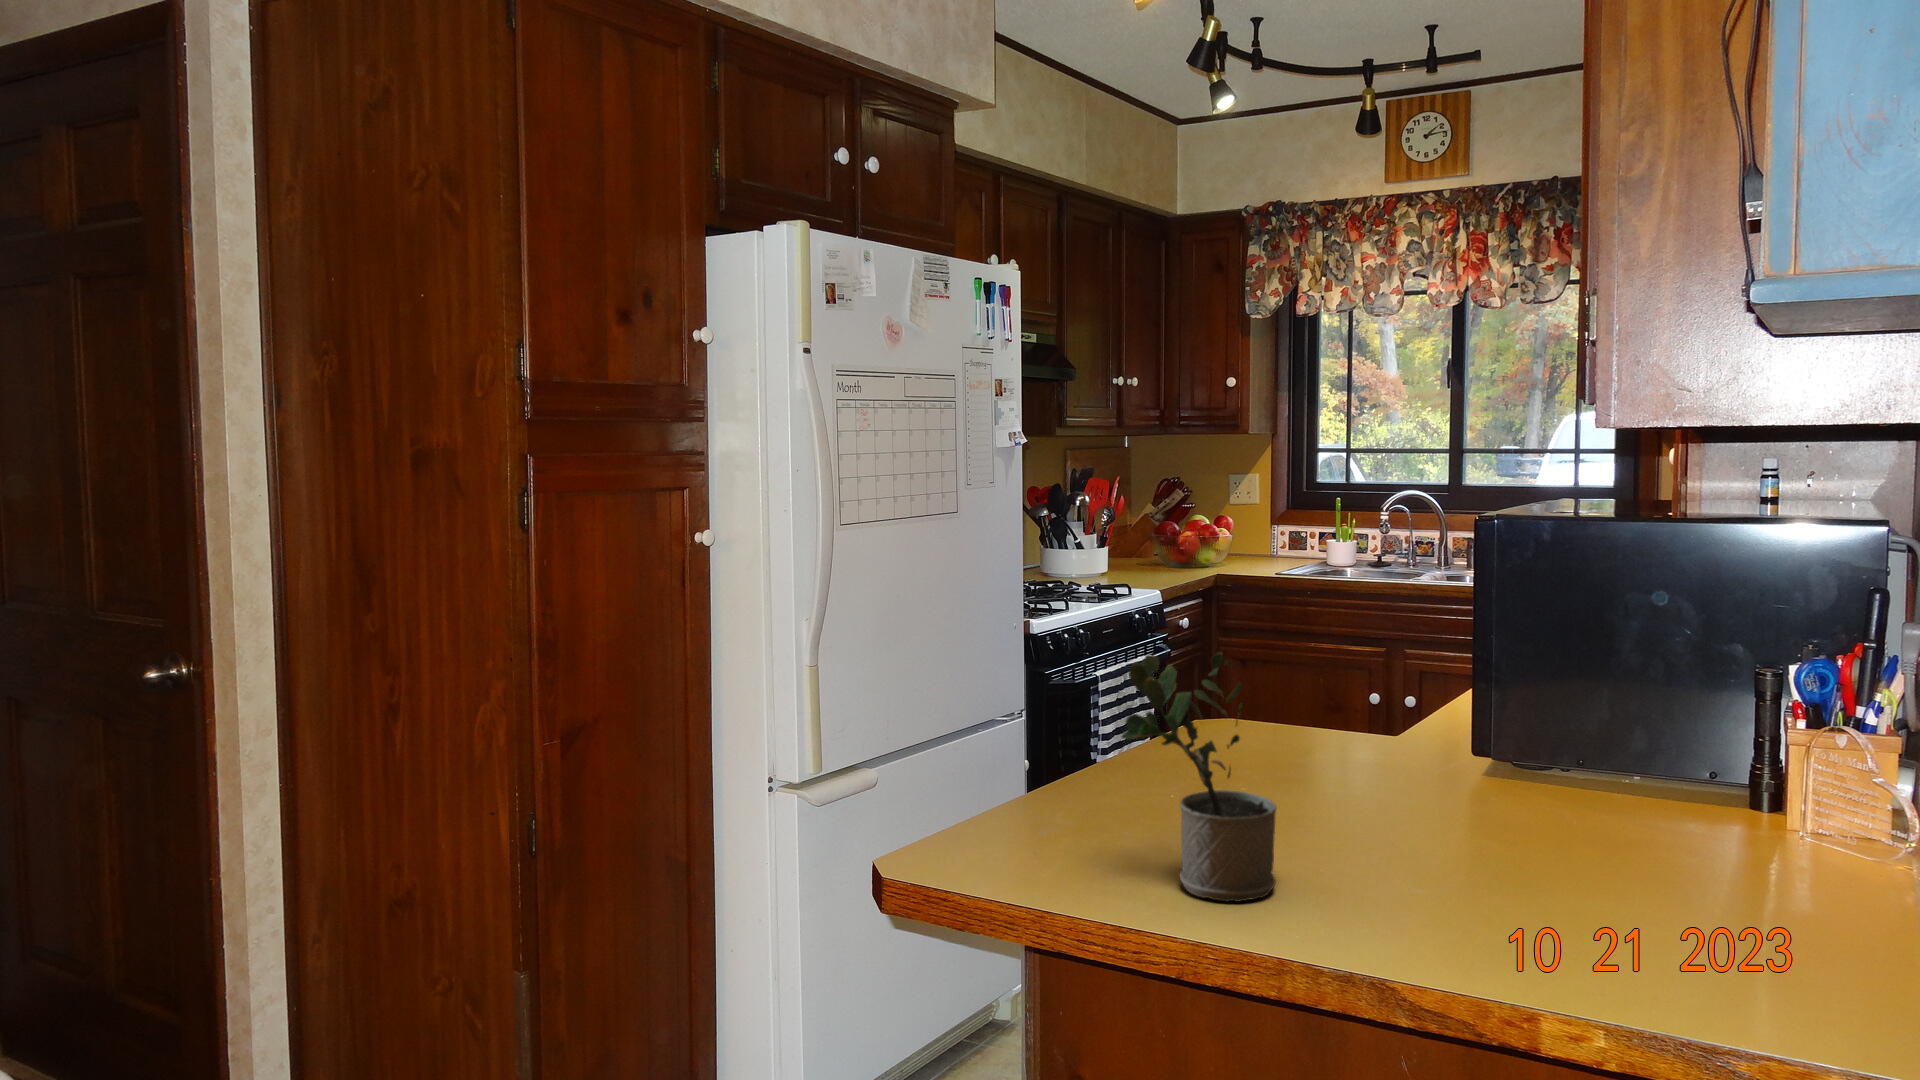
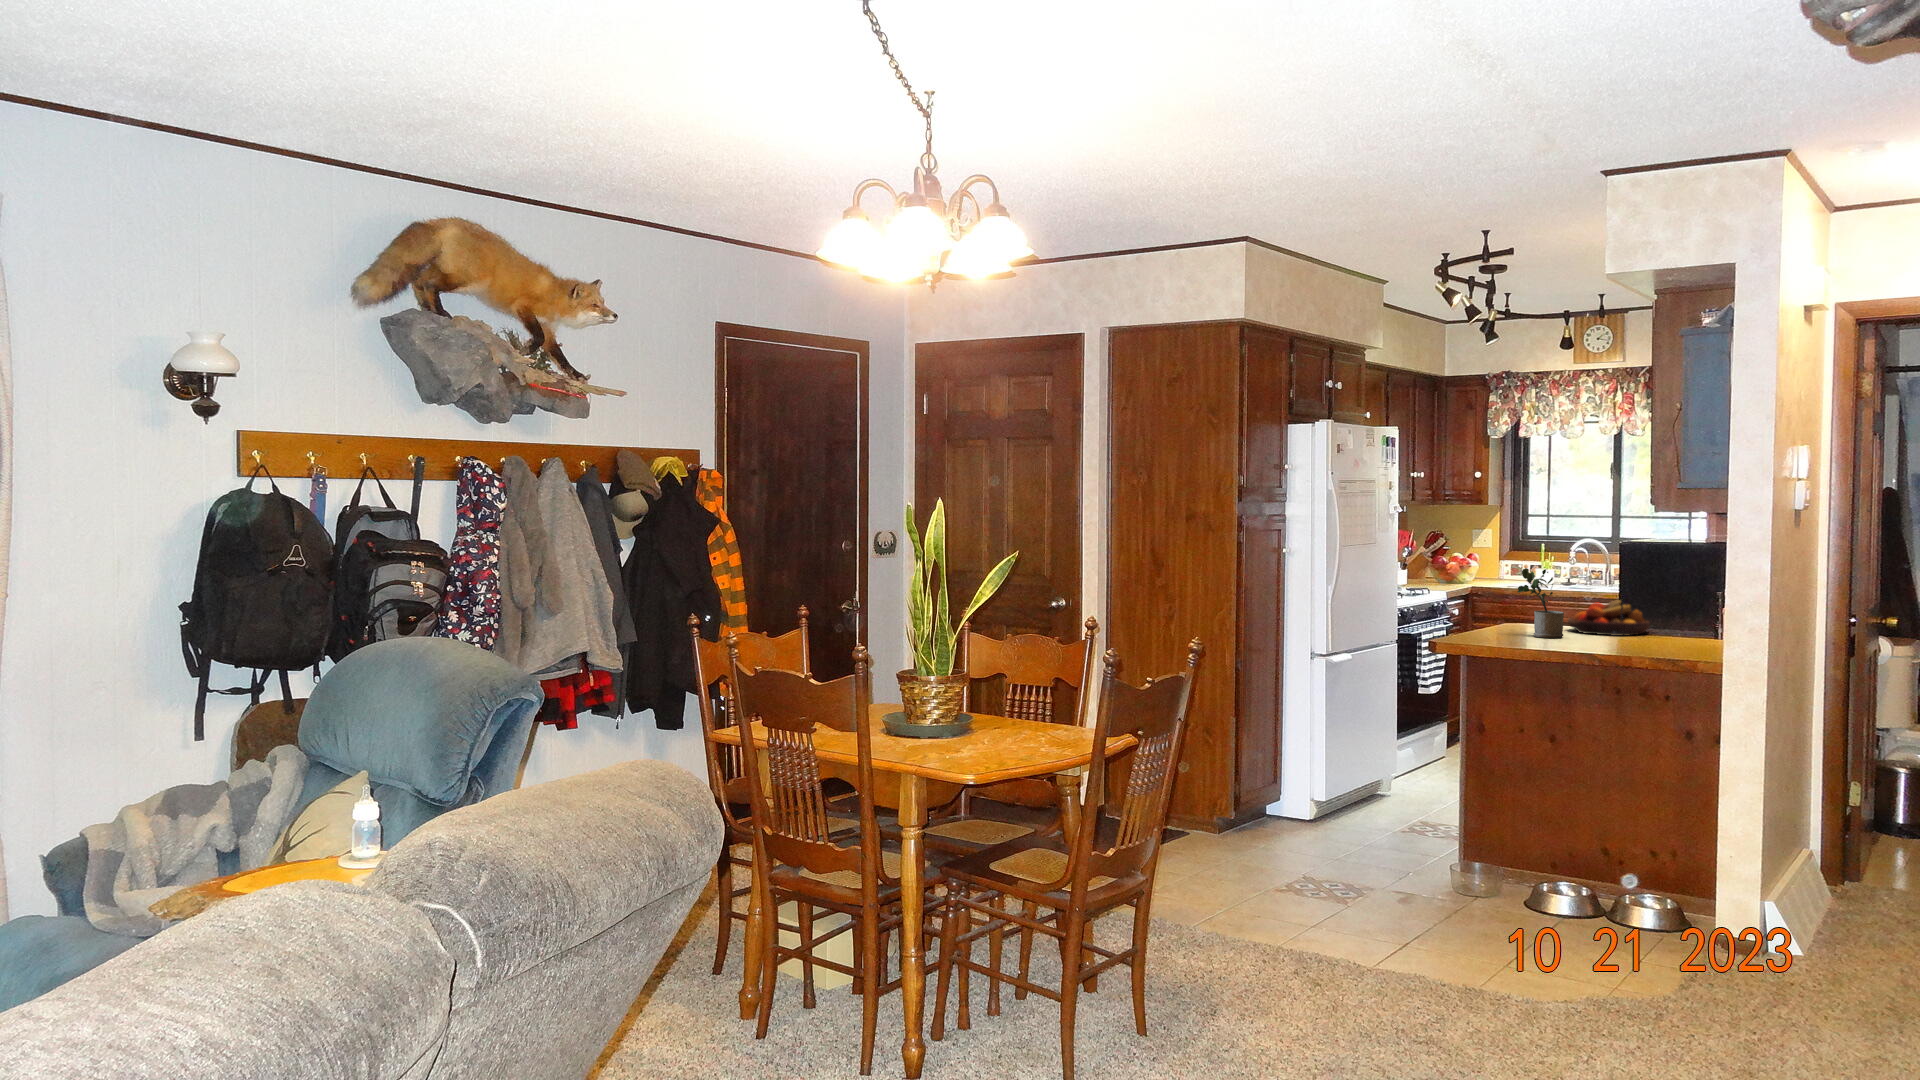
fruit bowl: none [1309,714,1560,863] -> present [1568,600,1650,636]

